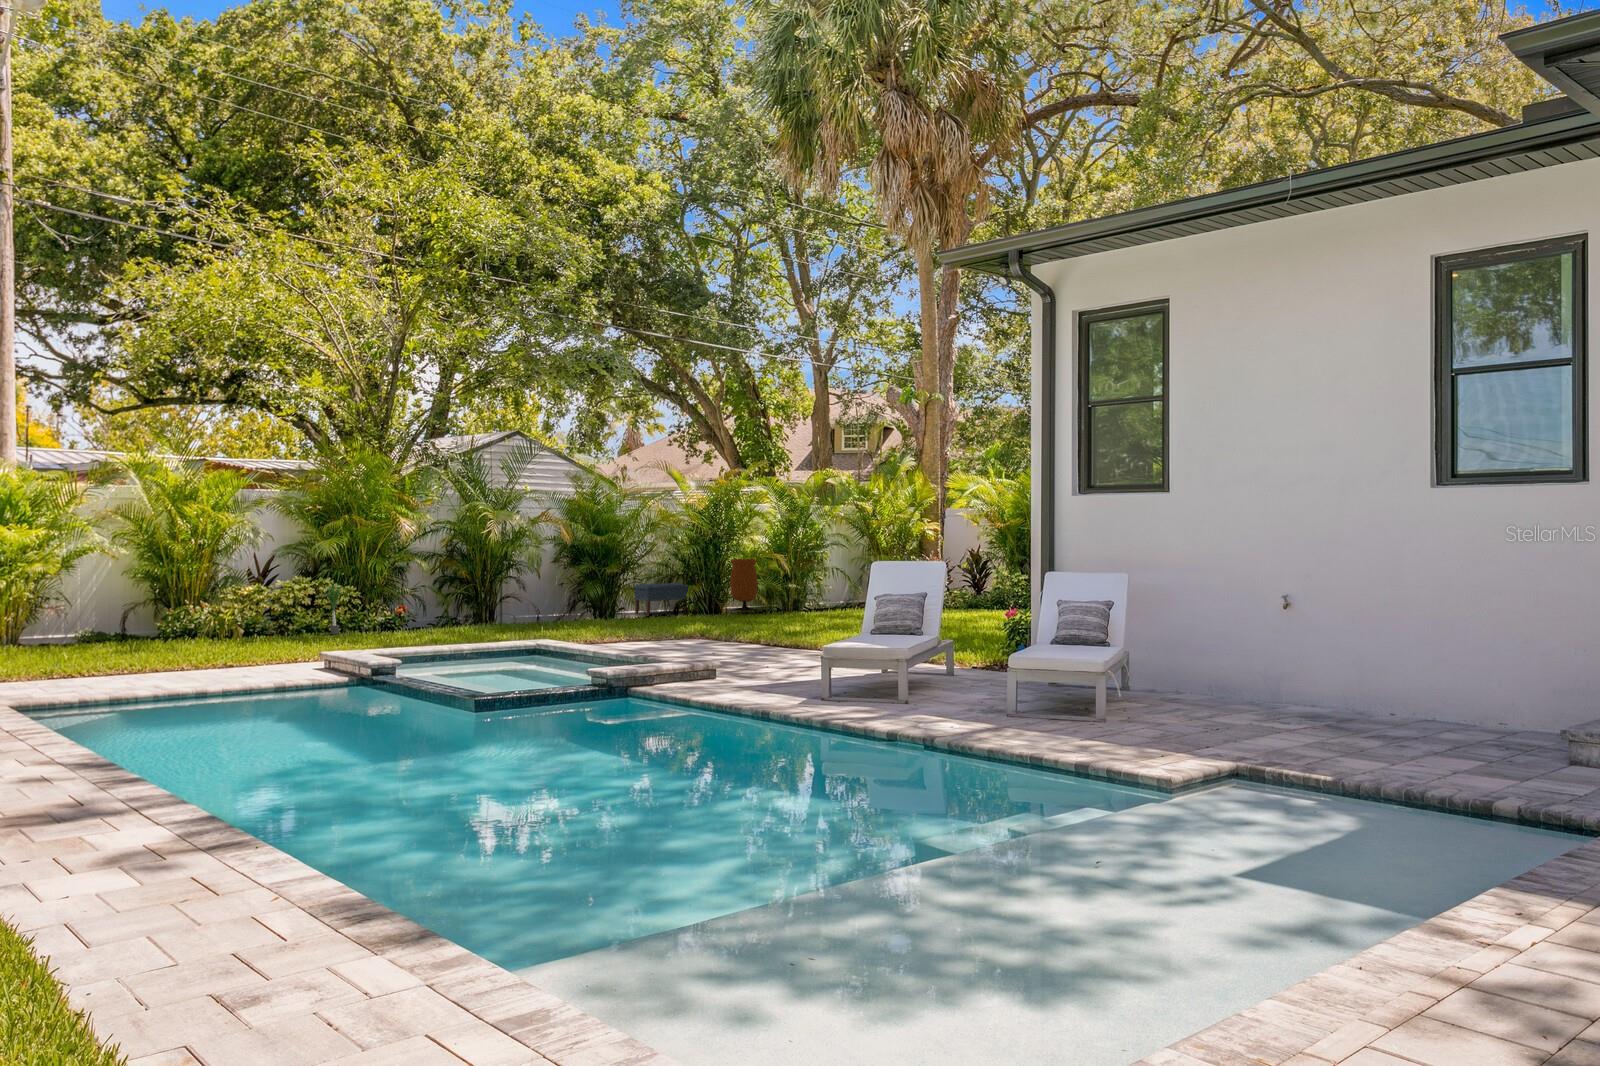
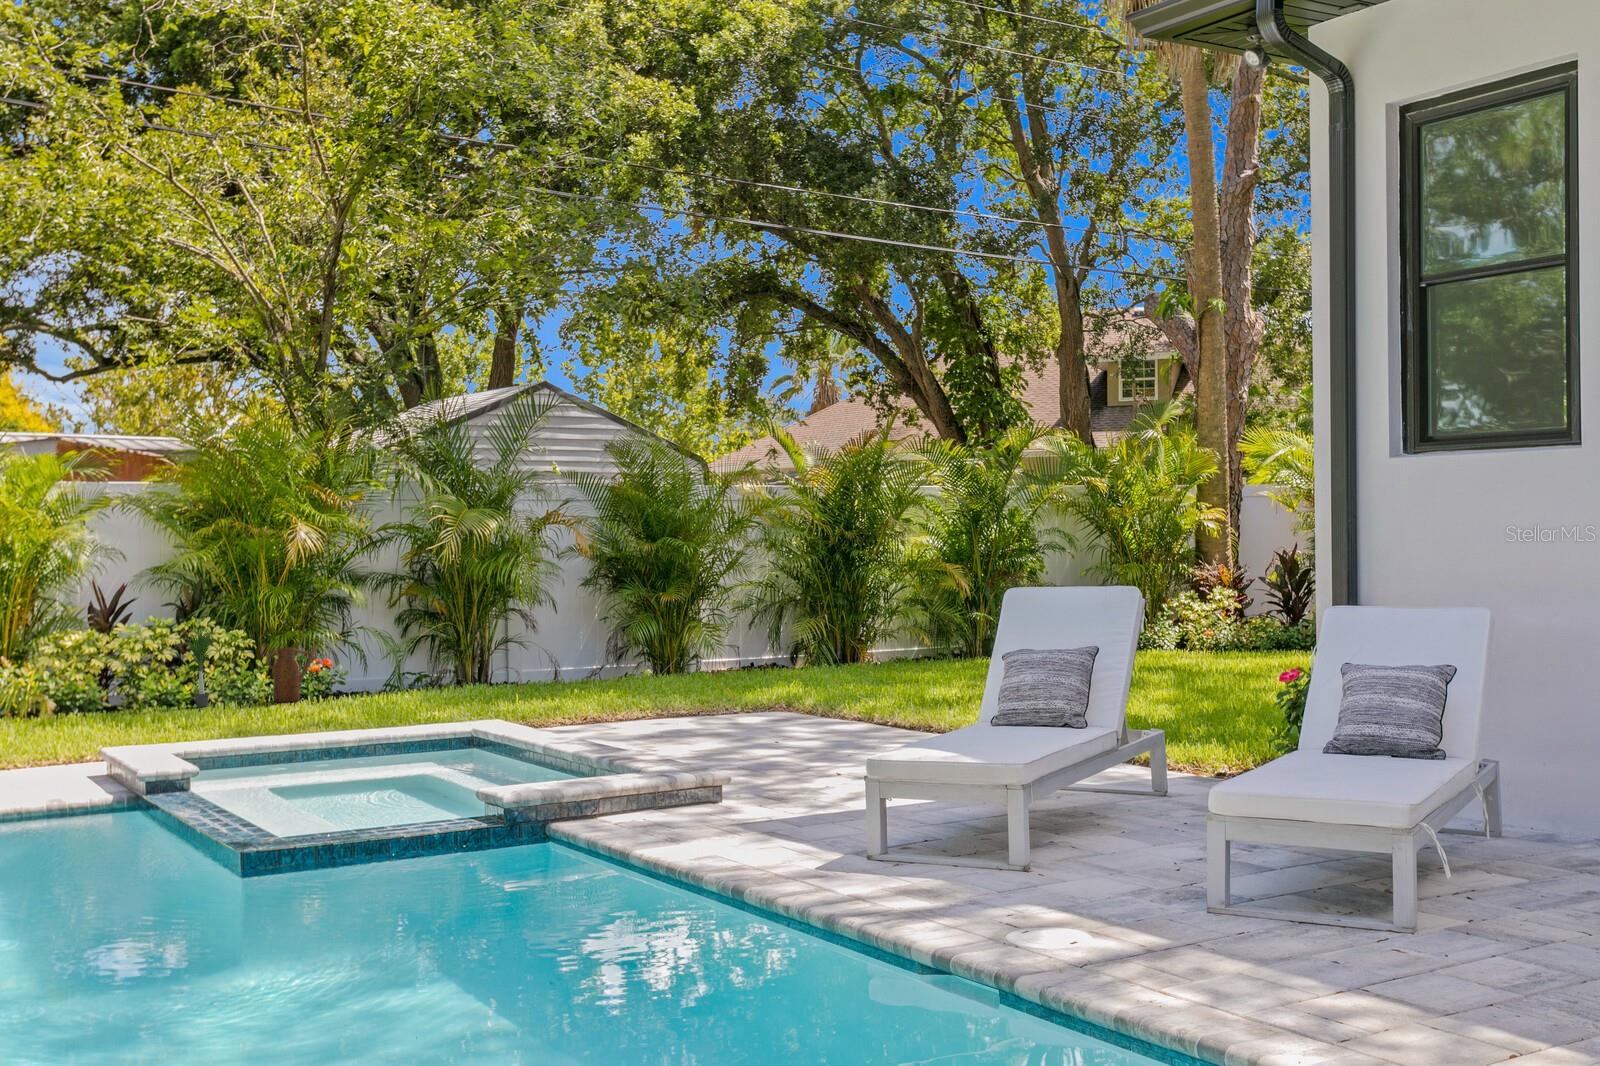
lounge chair: present [727,559,761,614] -> none [861,577,916,668]
bench: present [634,582,698,615] -> none [711,616,819,670]
watering can: none [375,595,406,632] -> present [266,645,318,702]

